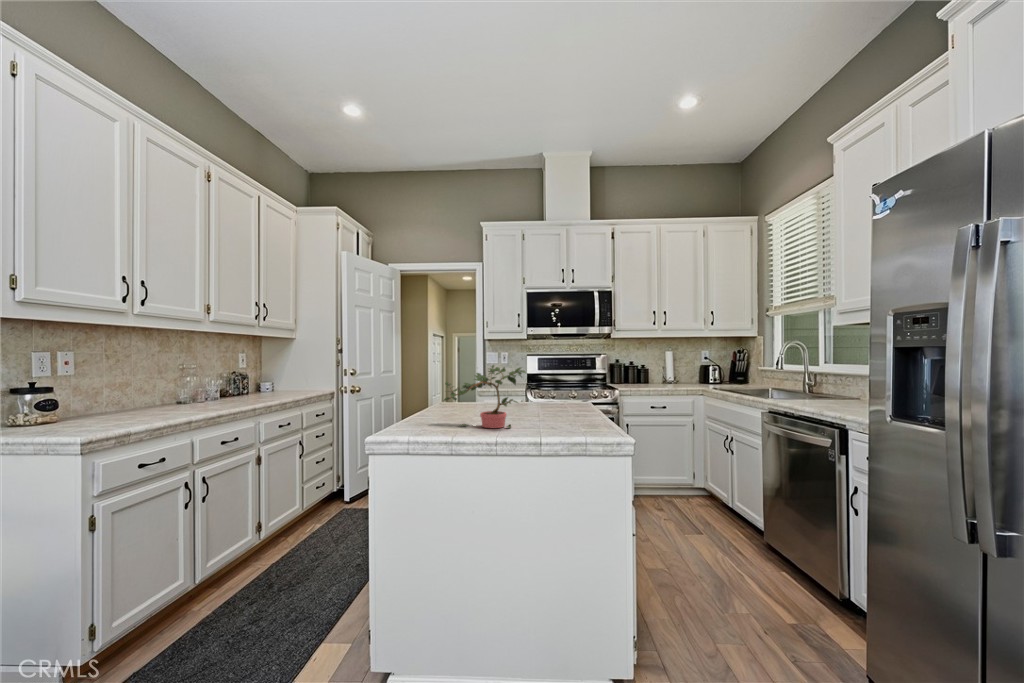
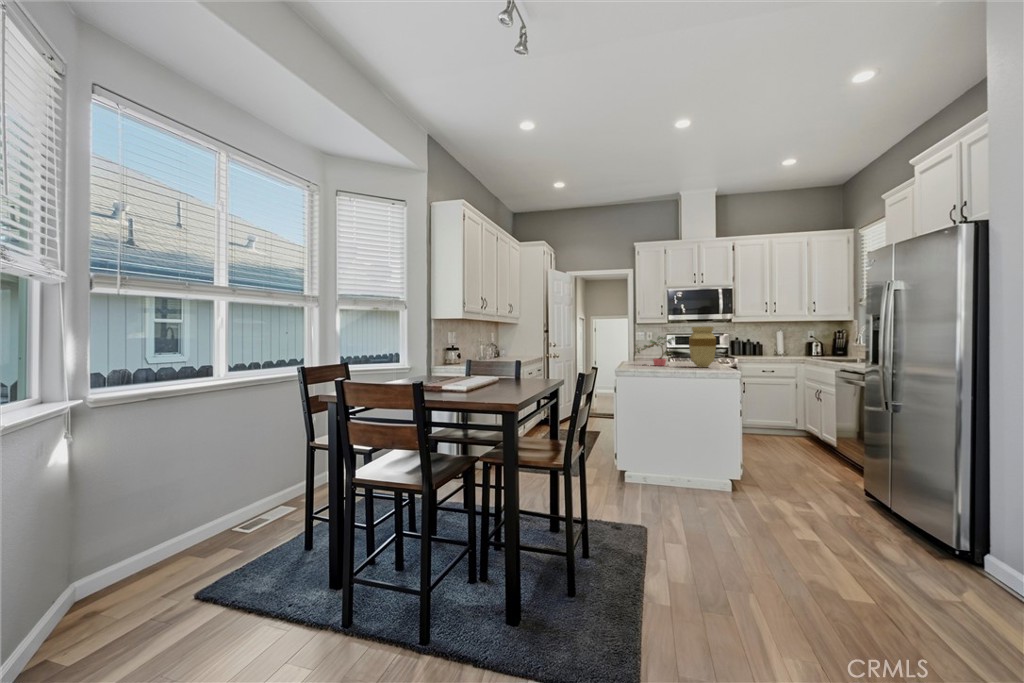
vase: none [550,348,603,433] -> present [689,327,716,367]

